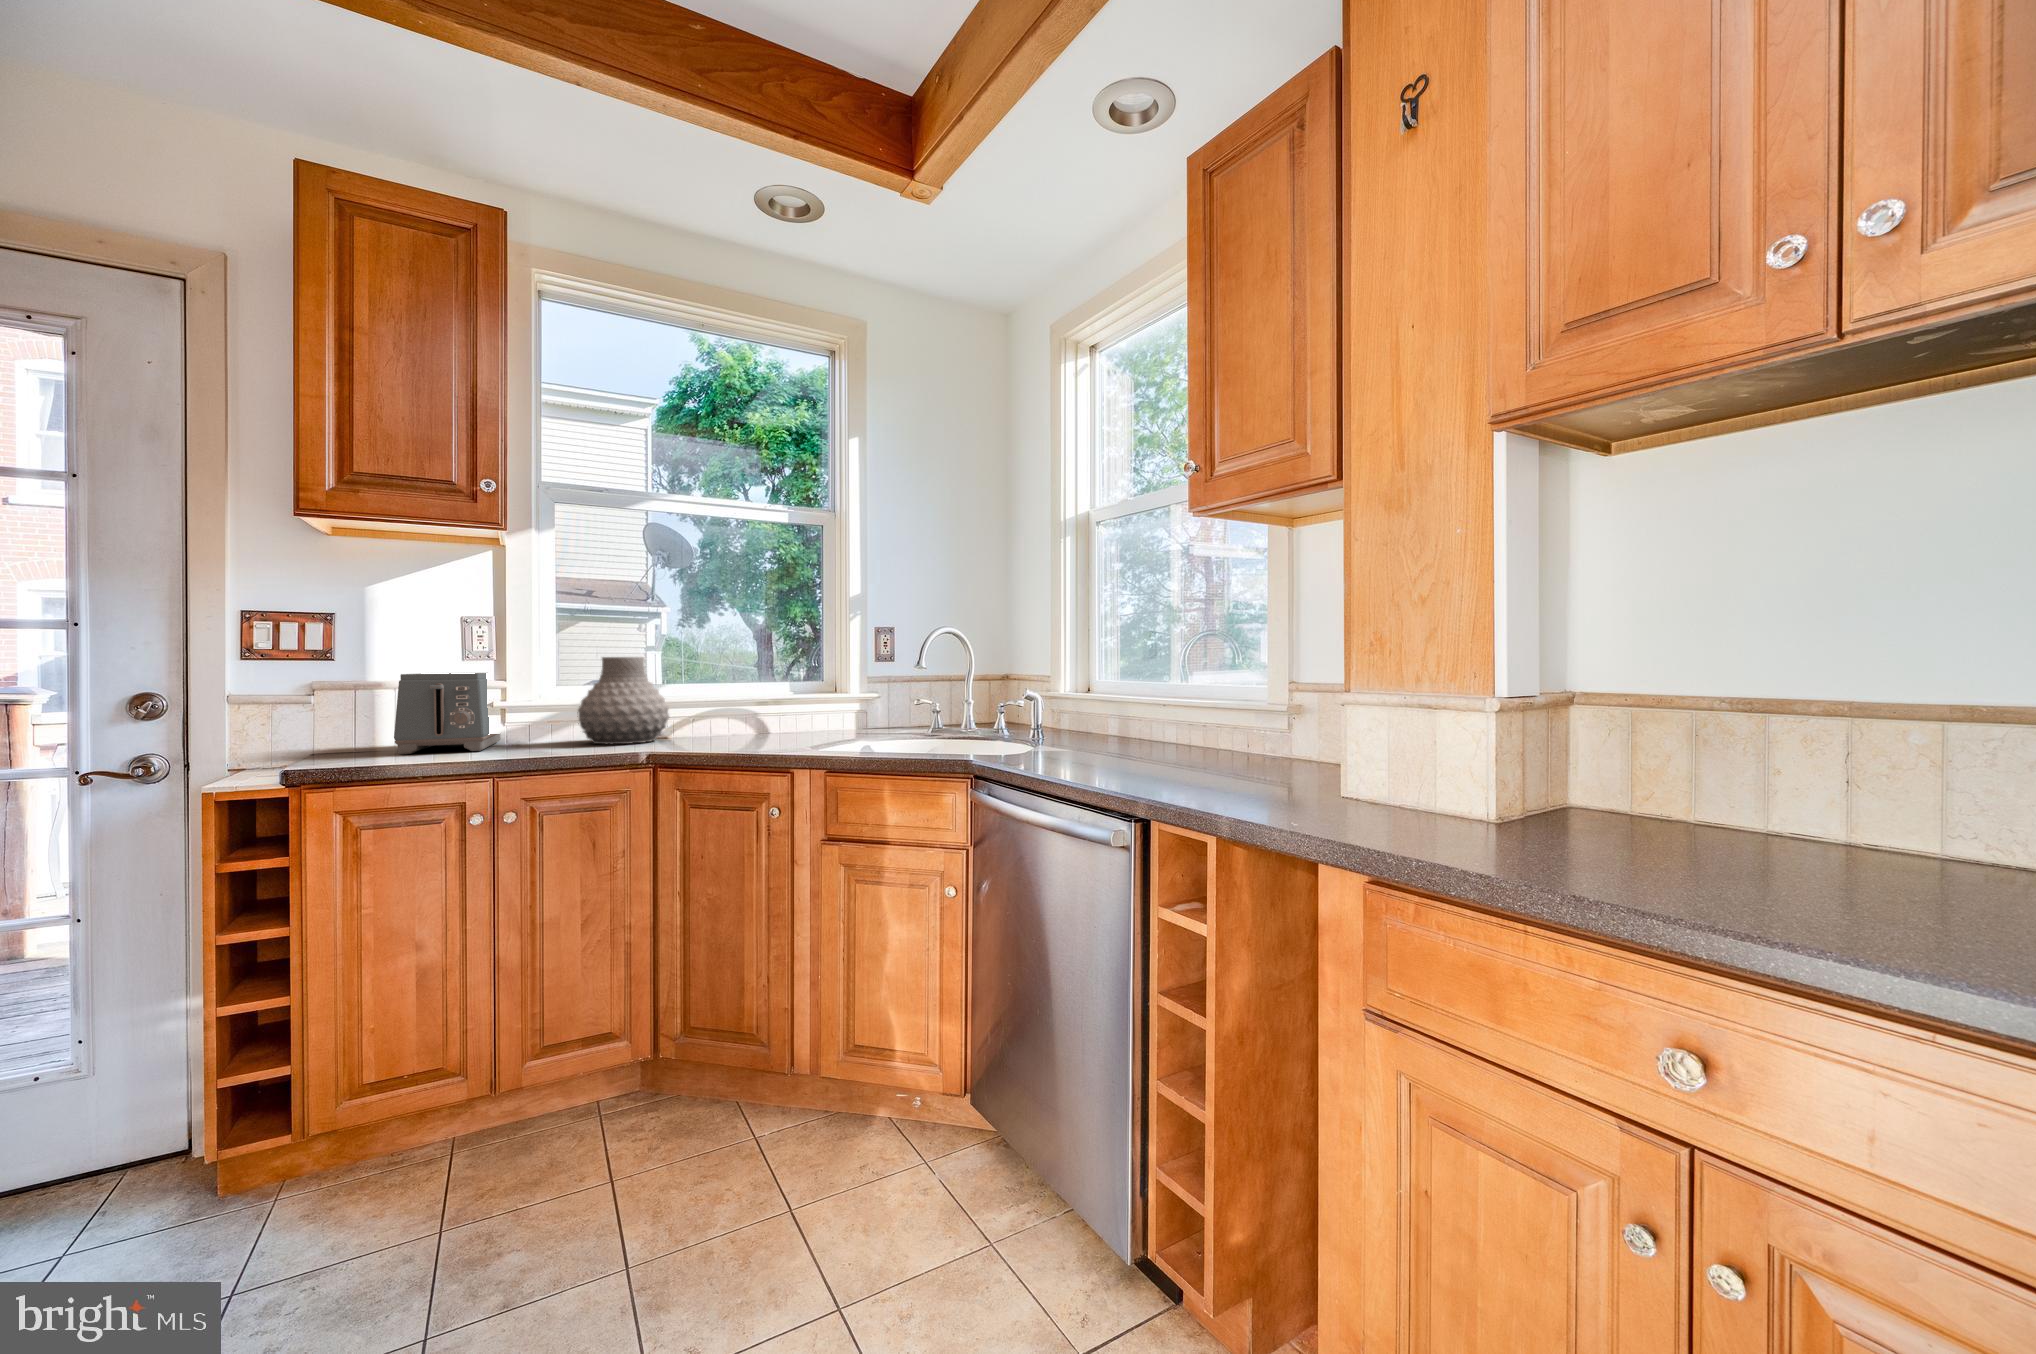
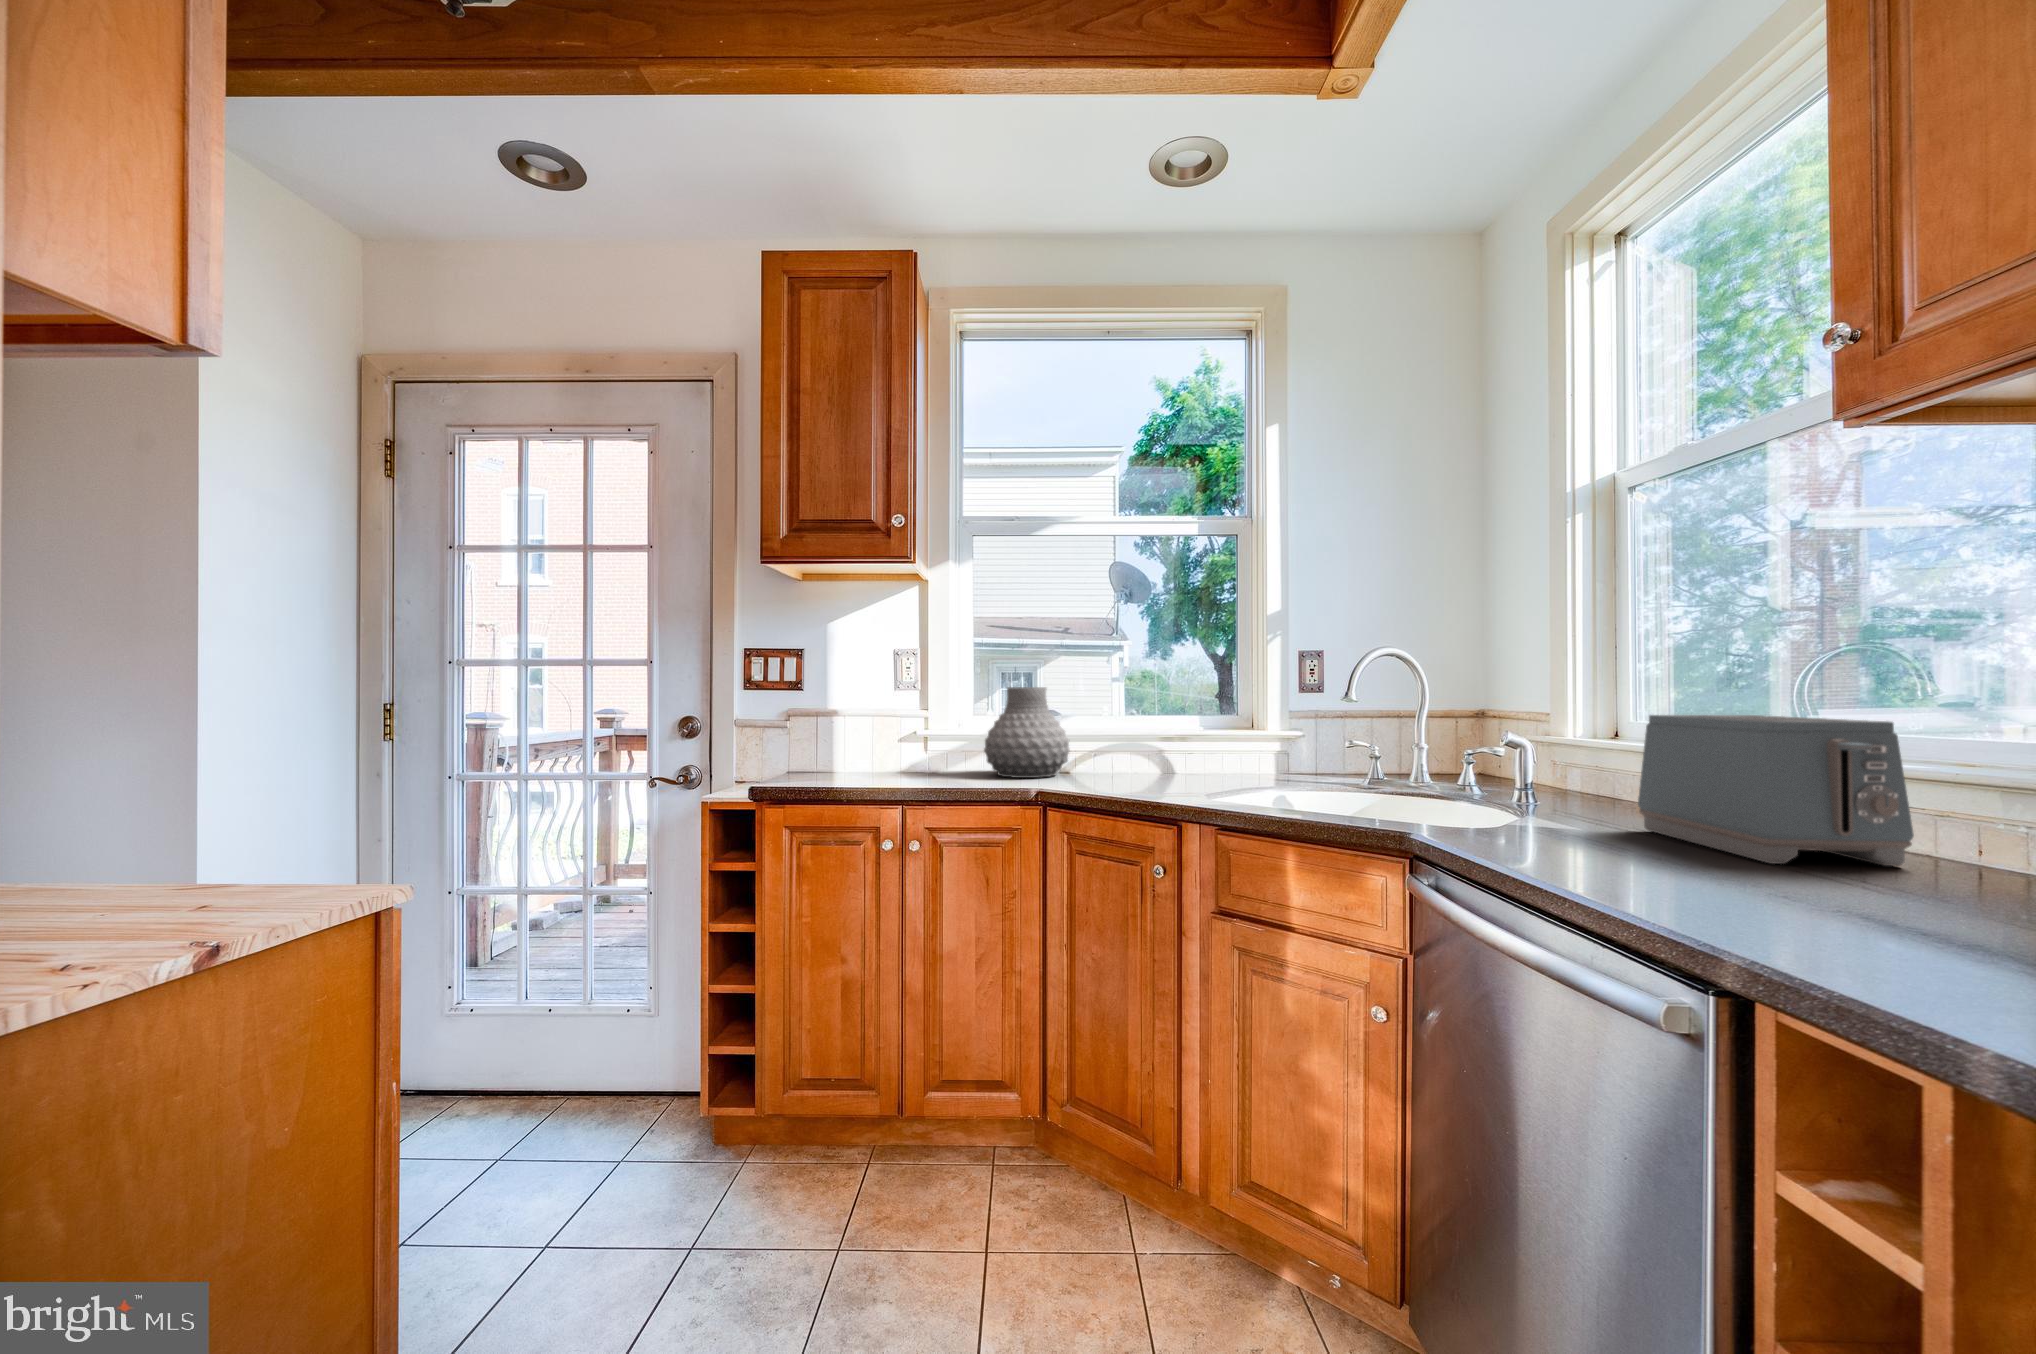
toaster: present [394,673,501,754] -> present [1638,715,1914,866]

